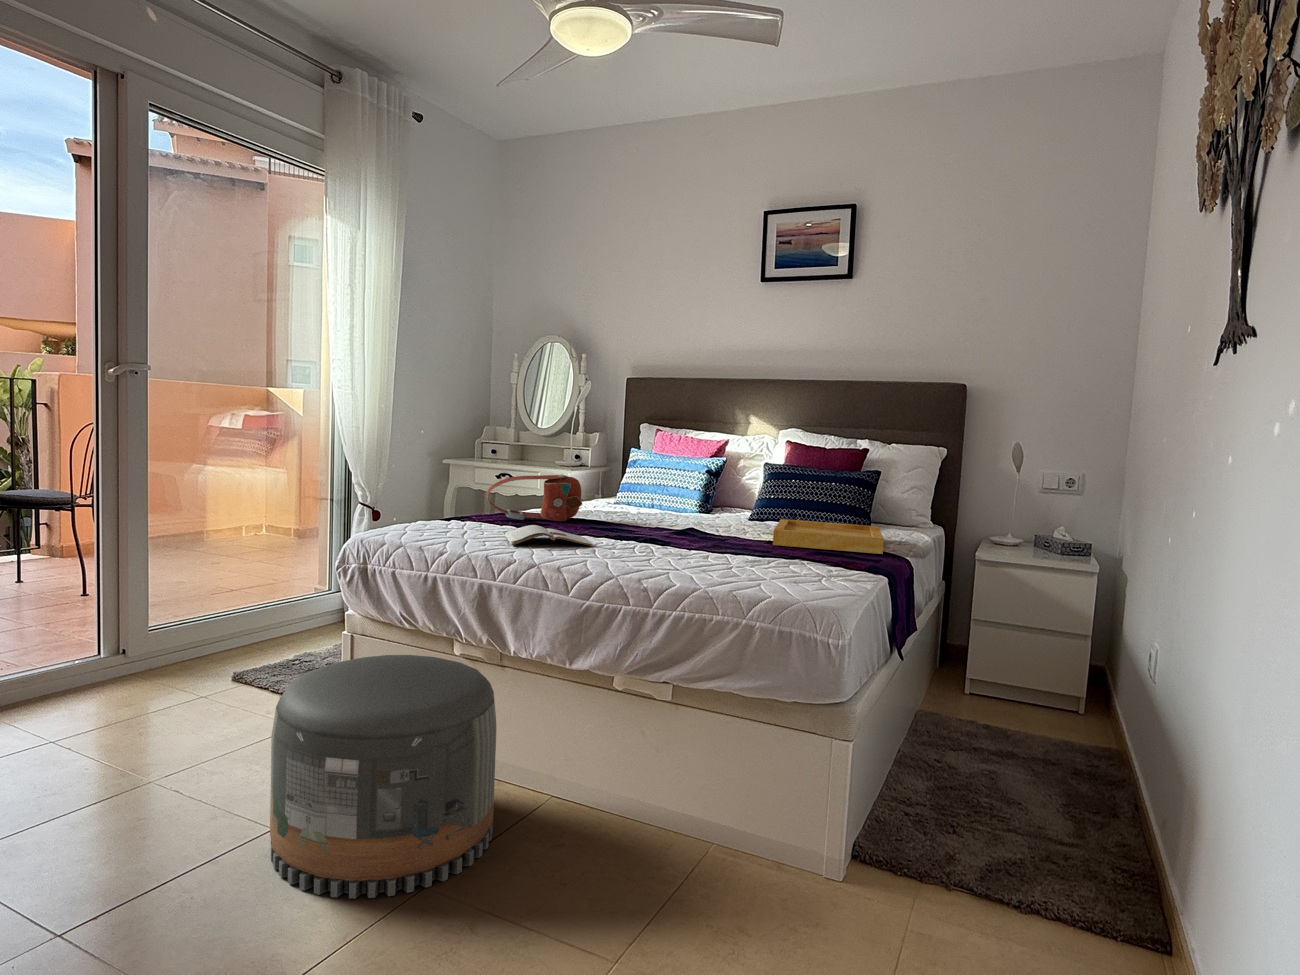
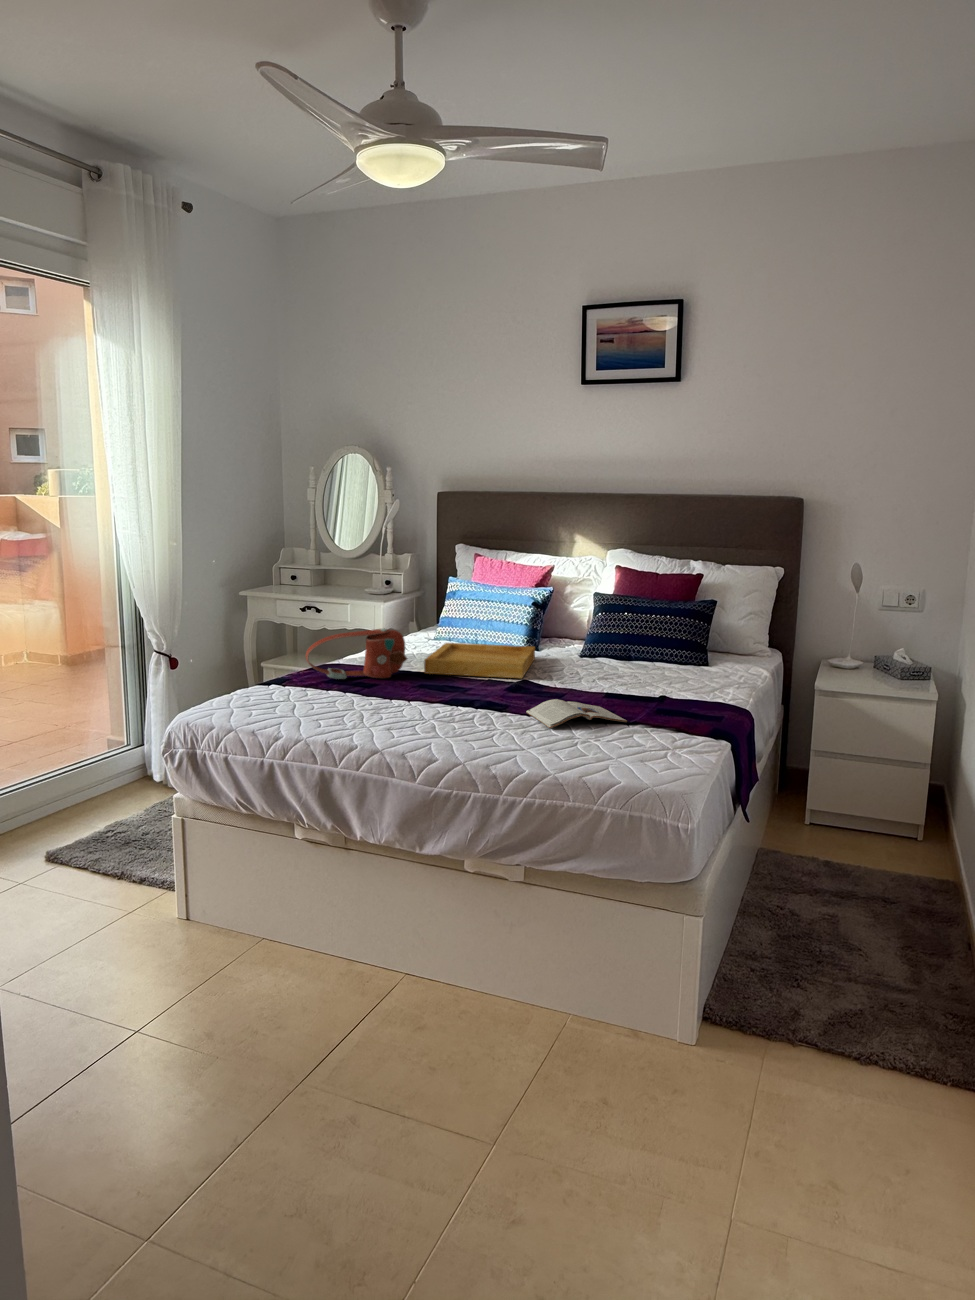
tray: present [773,519,884,554] -> present [424,643,535,678]
magazine: present [504,525,592,546] -> present [526,699,627,728]
pouf: present [270,655,496,898] -> none [138,849,356,1095]

